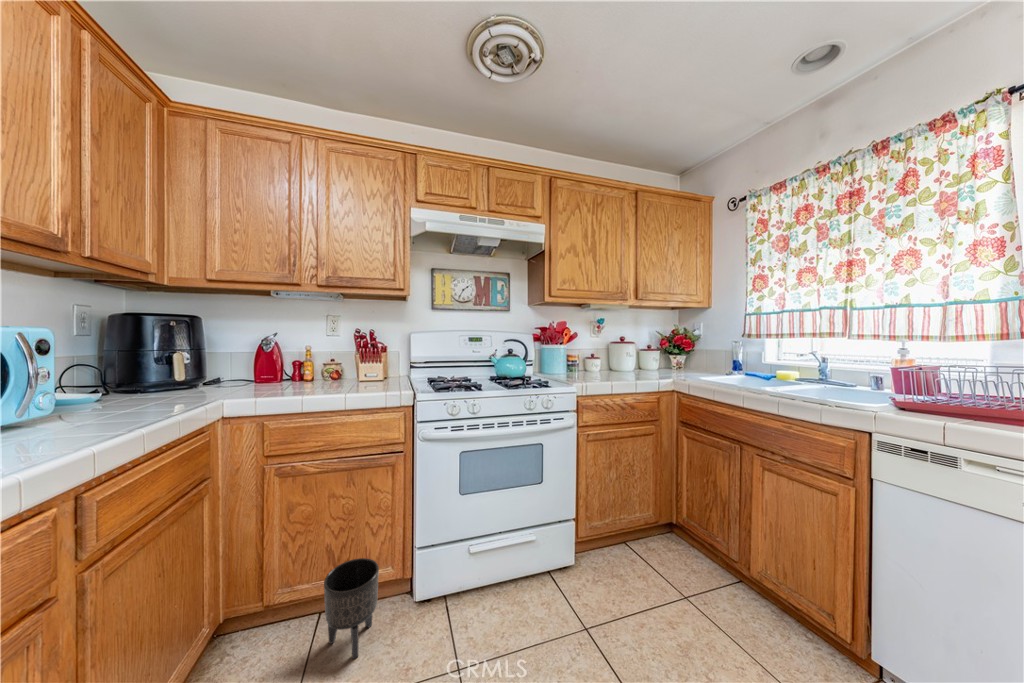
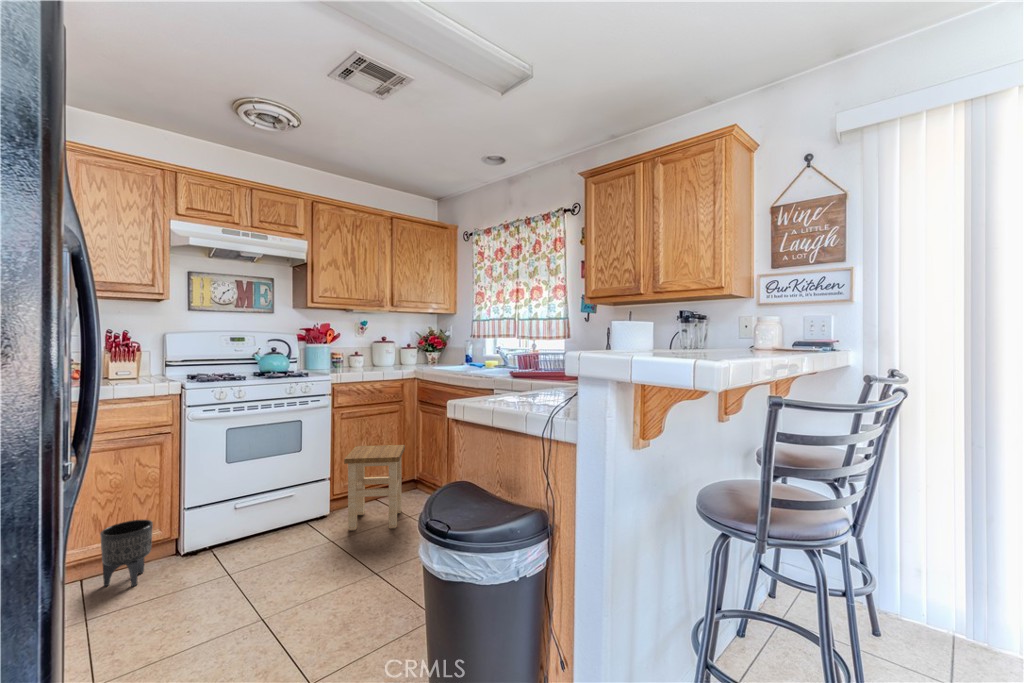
stool: none [602,481,688,633] -> present [344,445,405,530]

